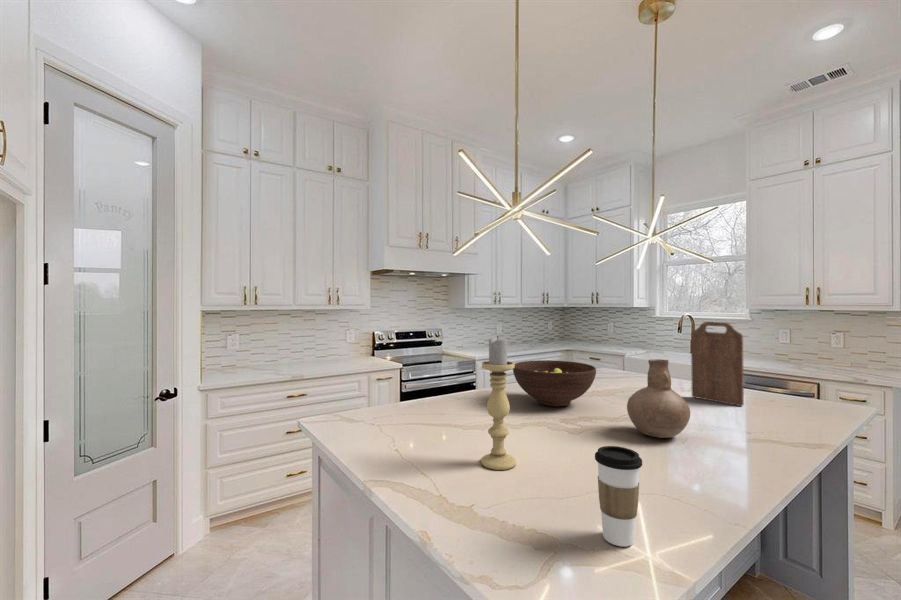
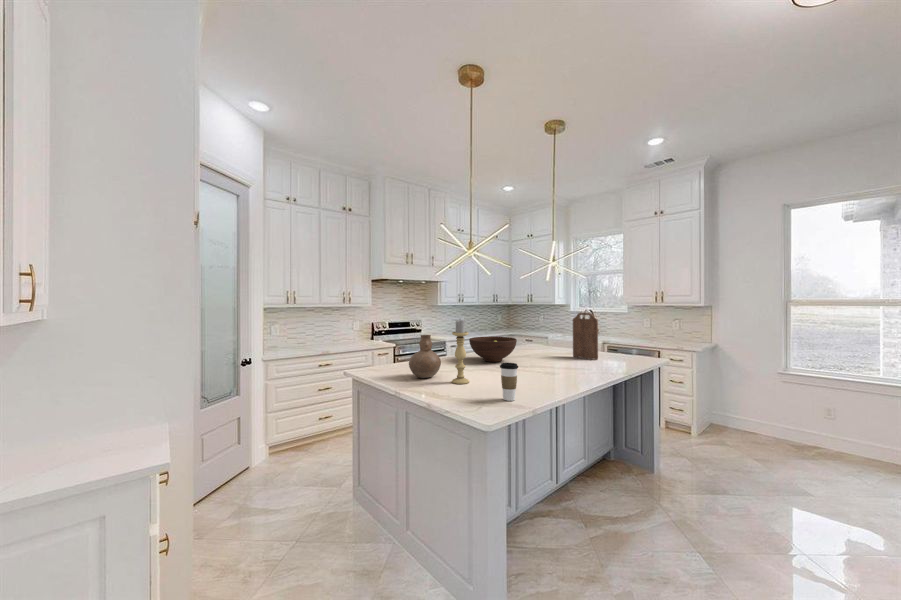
vase: present [627,359,690,438] -> present [409,335,441,378]

